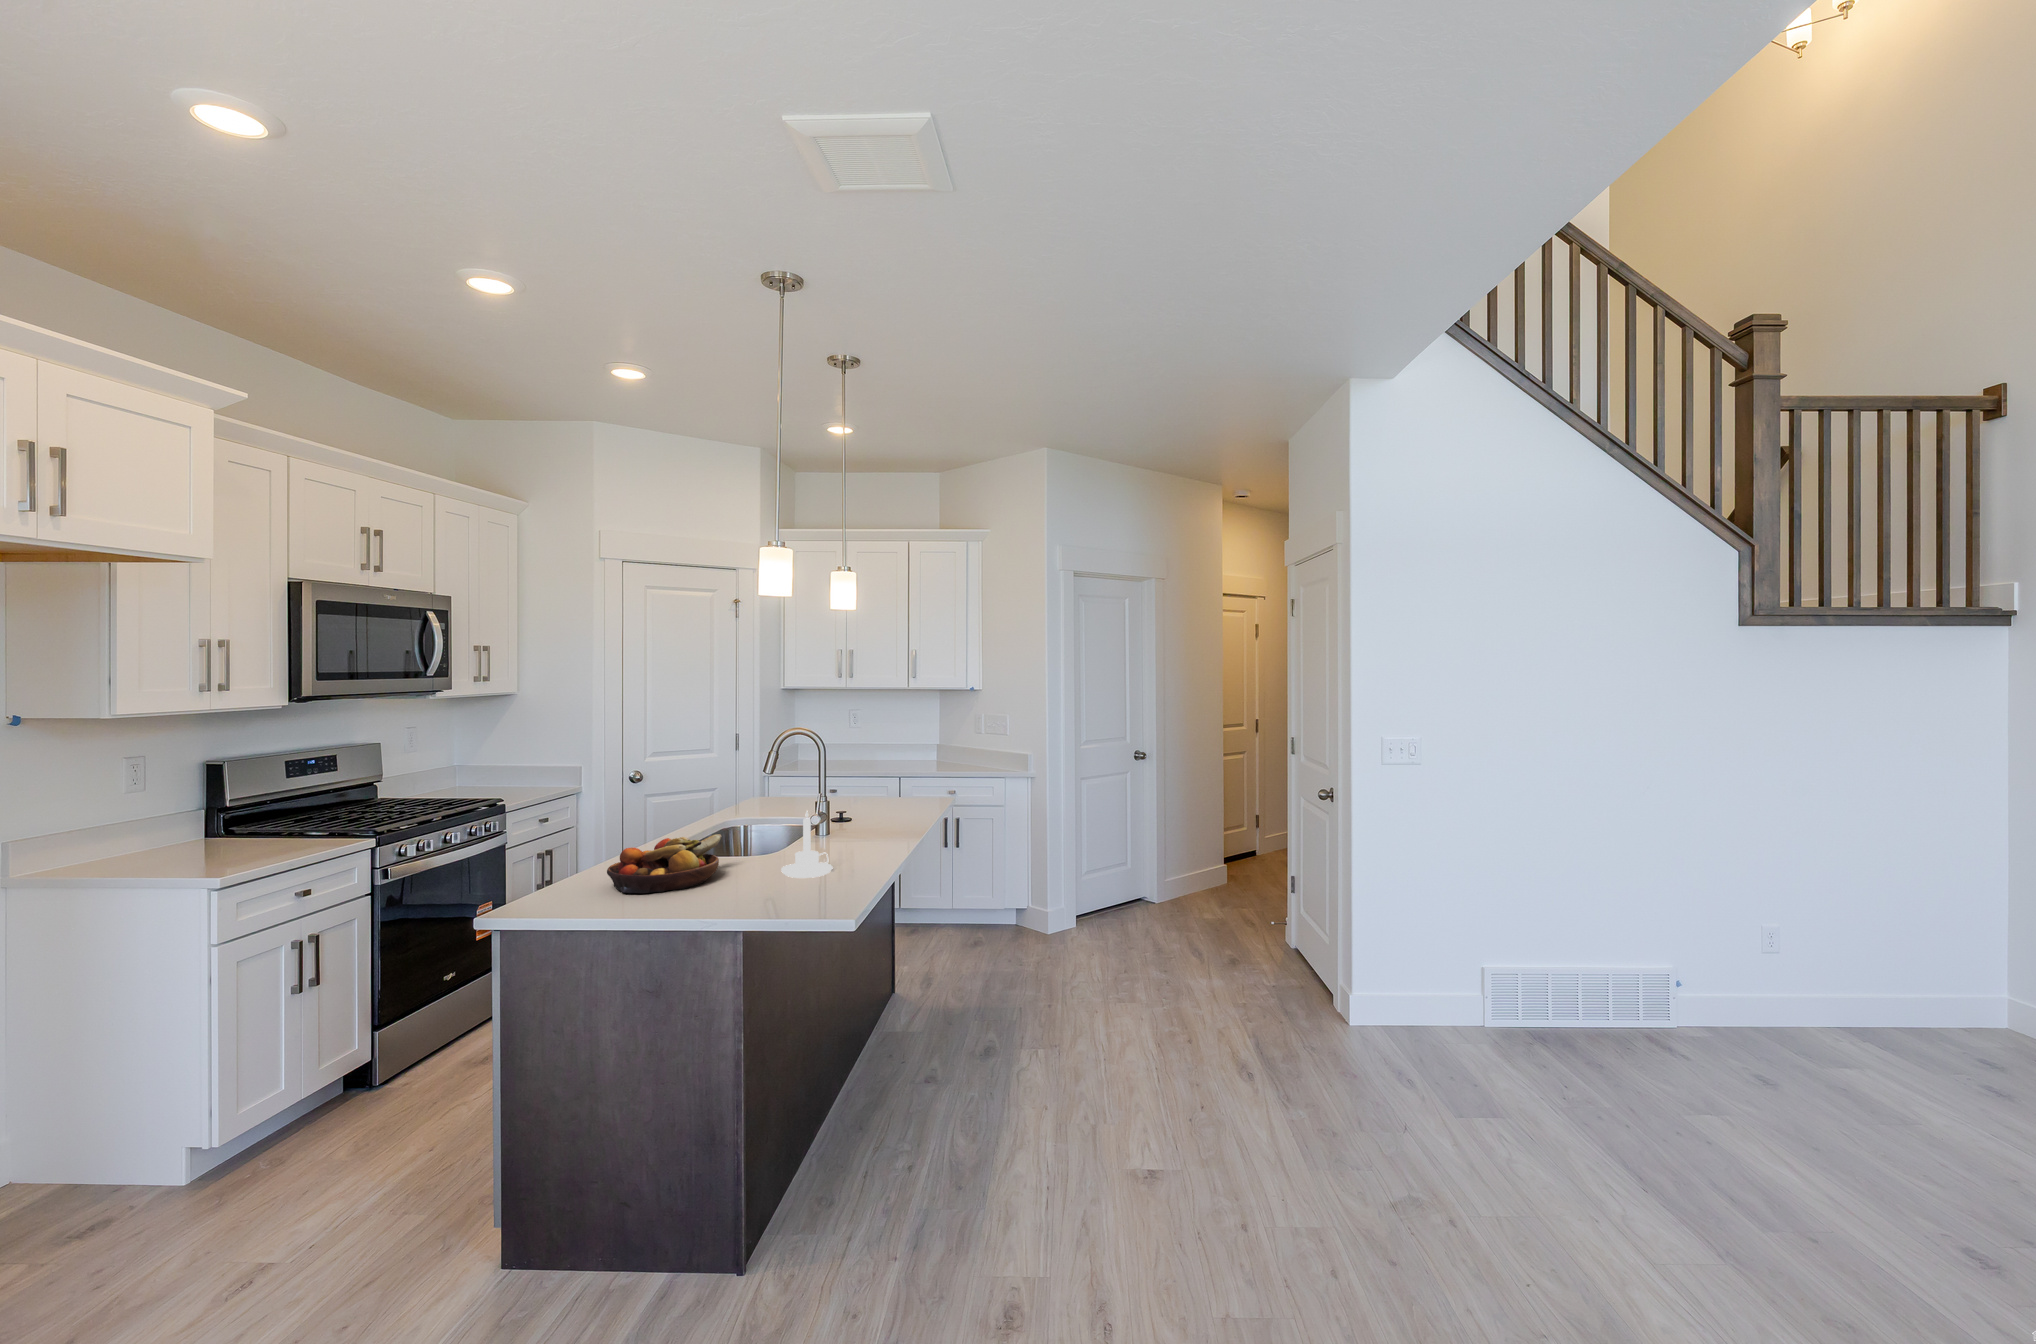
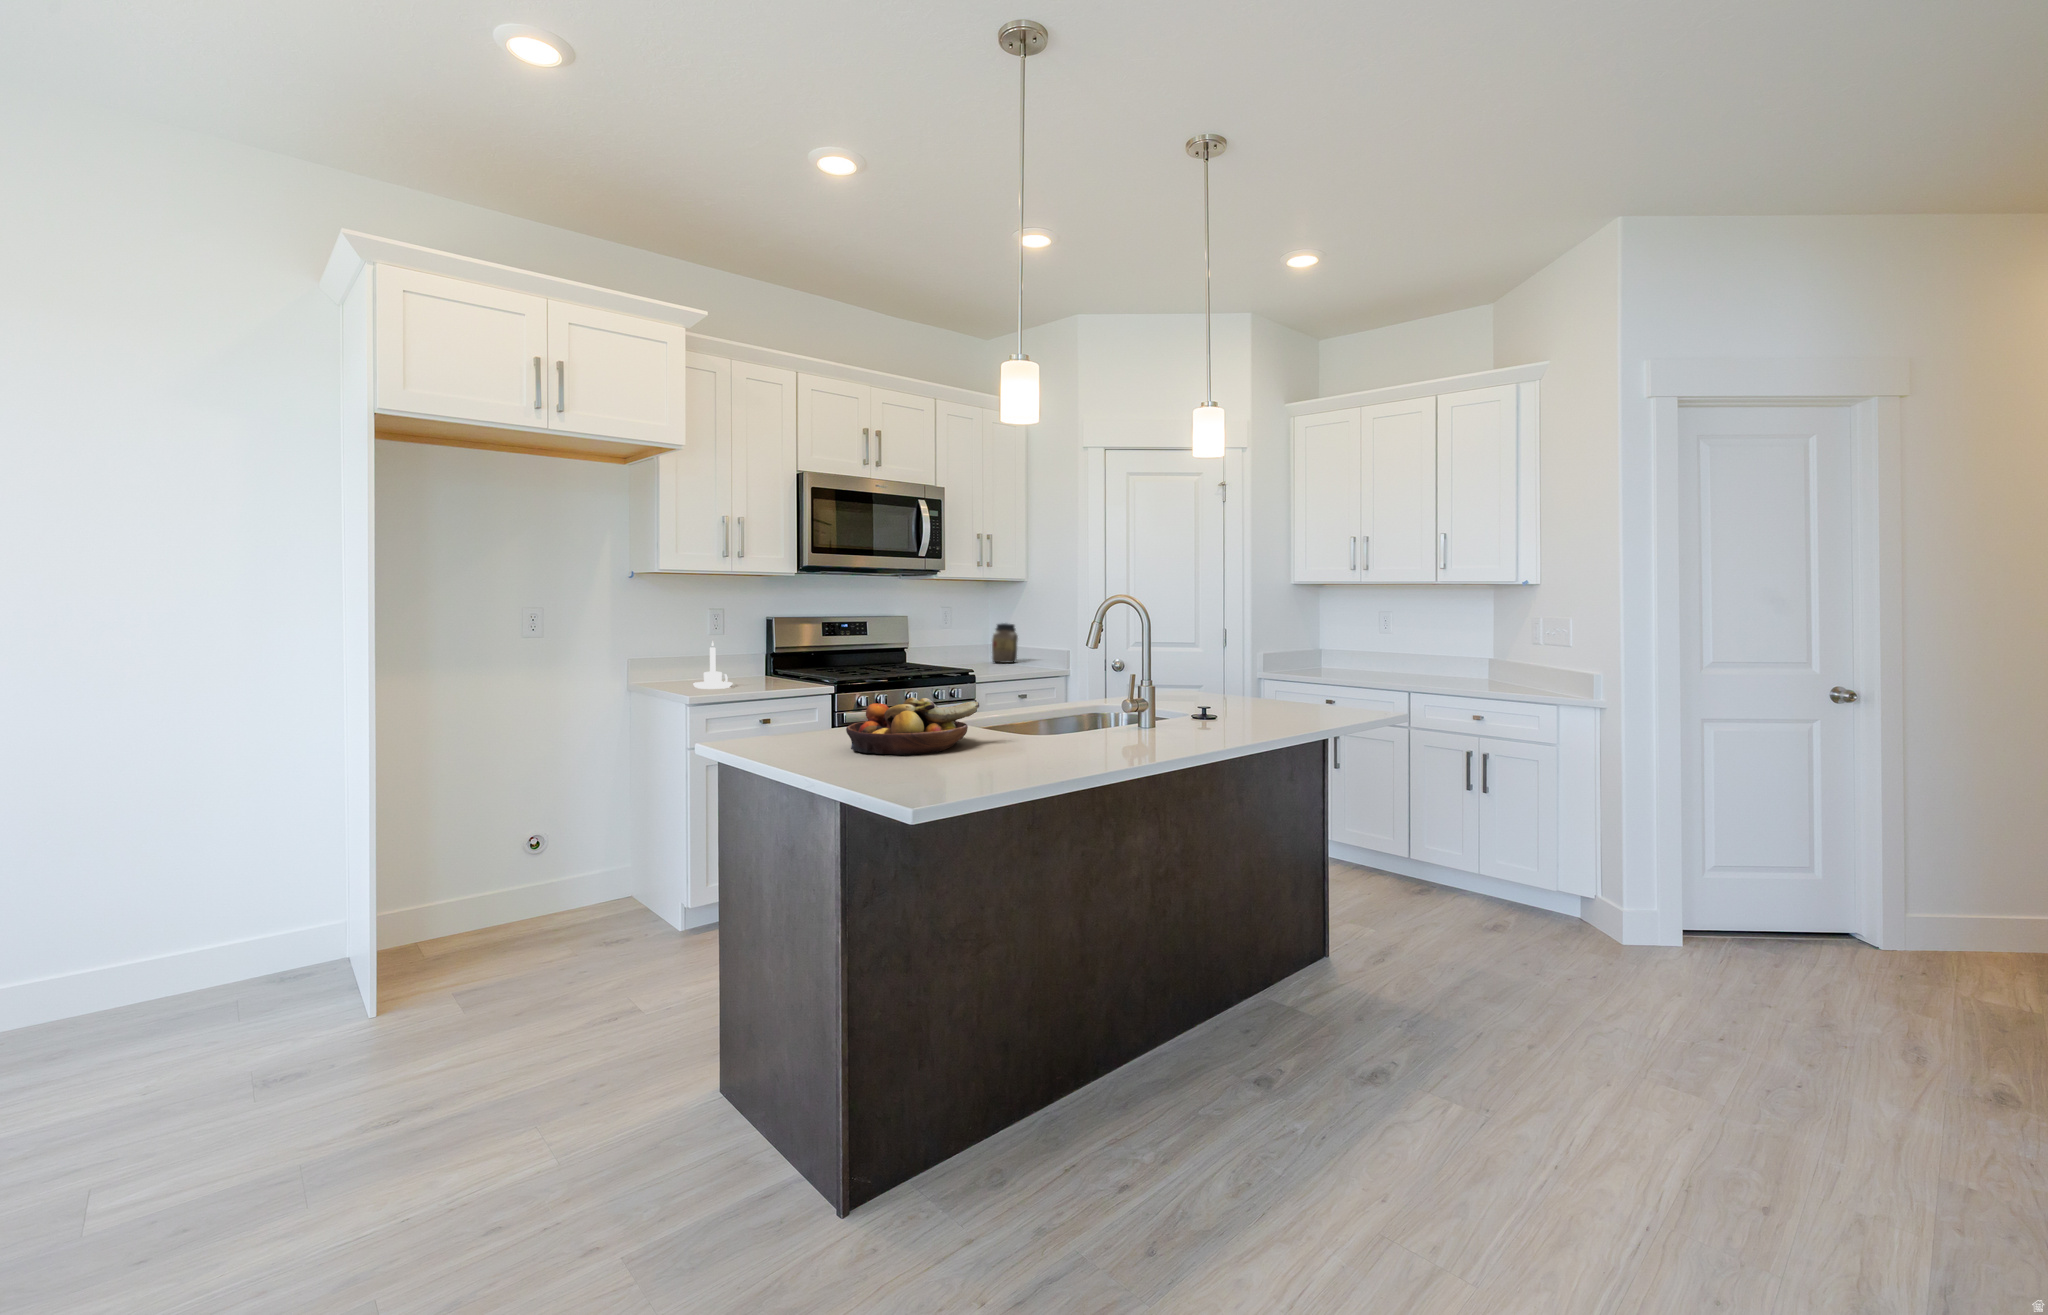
jar: none [490,741,519,785] -> present [992,623,1018,663]
candle holder: present [781,810,833,878] -> present [693,641,732,689]

